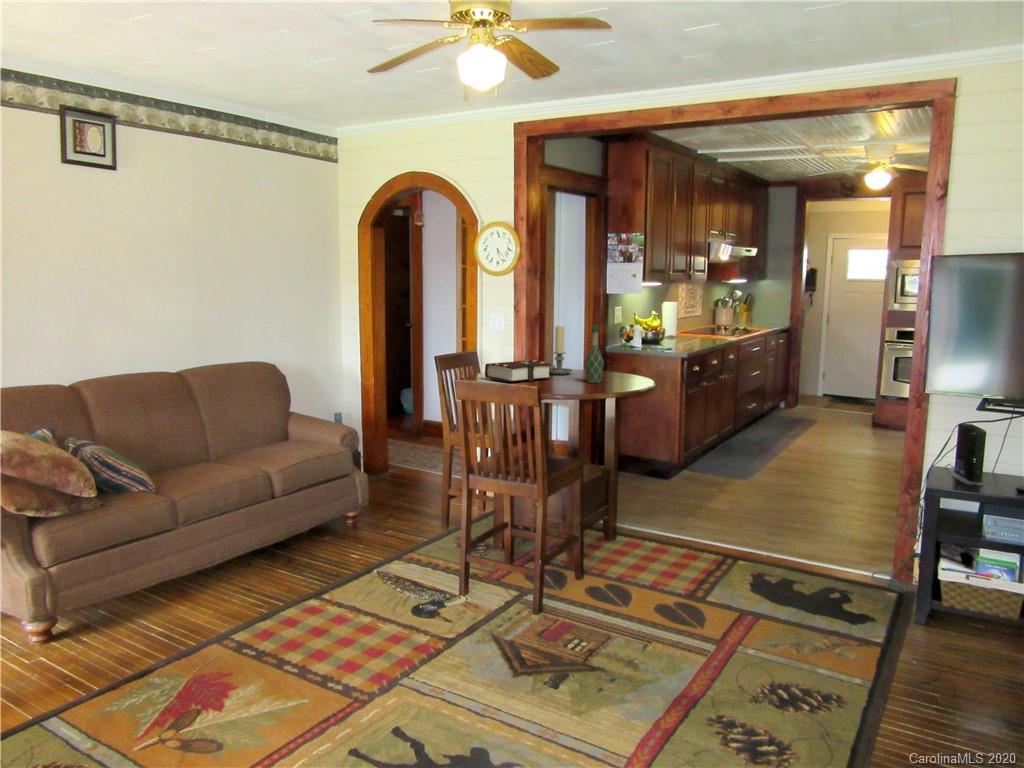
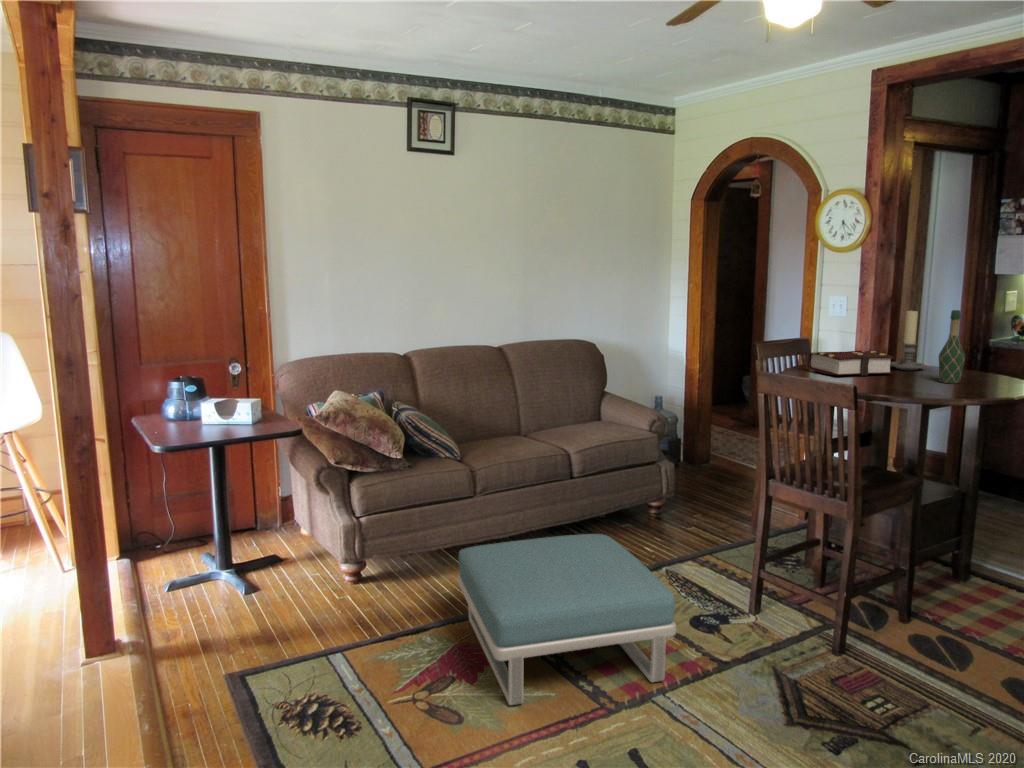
footstool: none [182,545,413,721] -> present [458,534,676,705]

